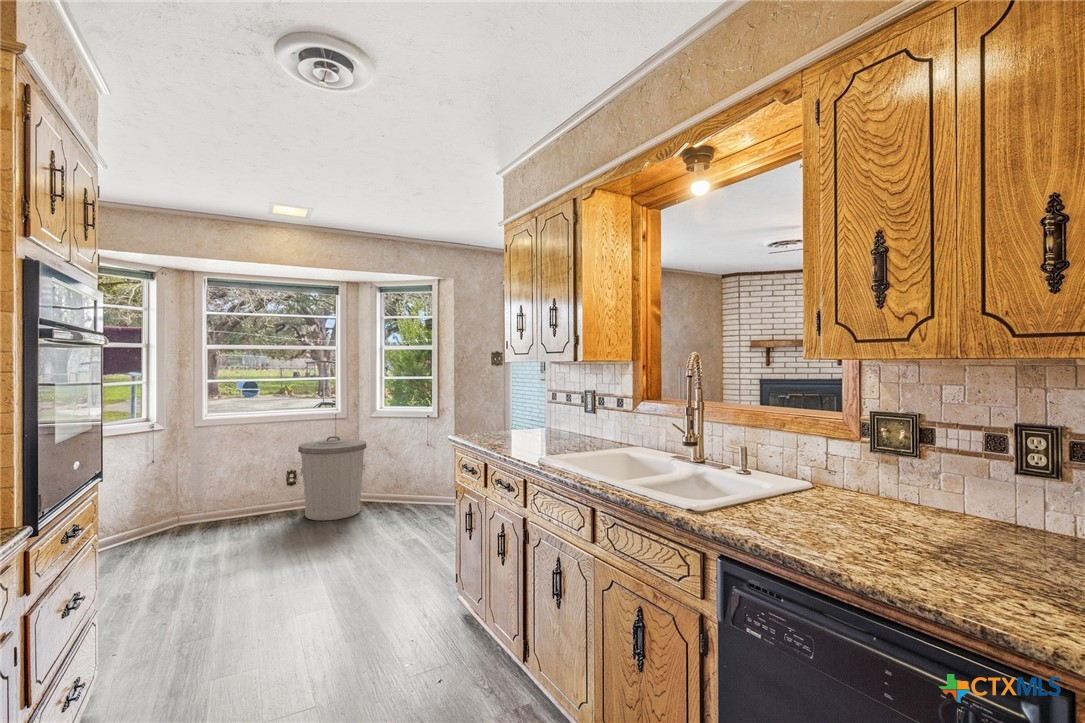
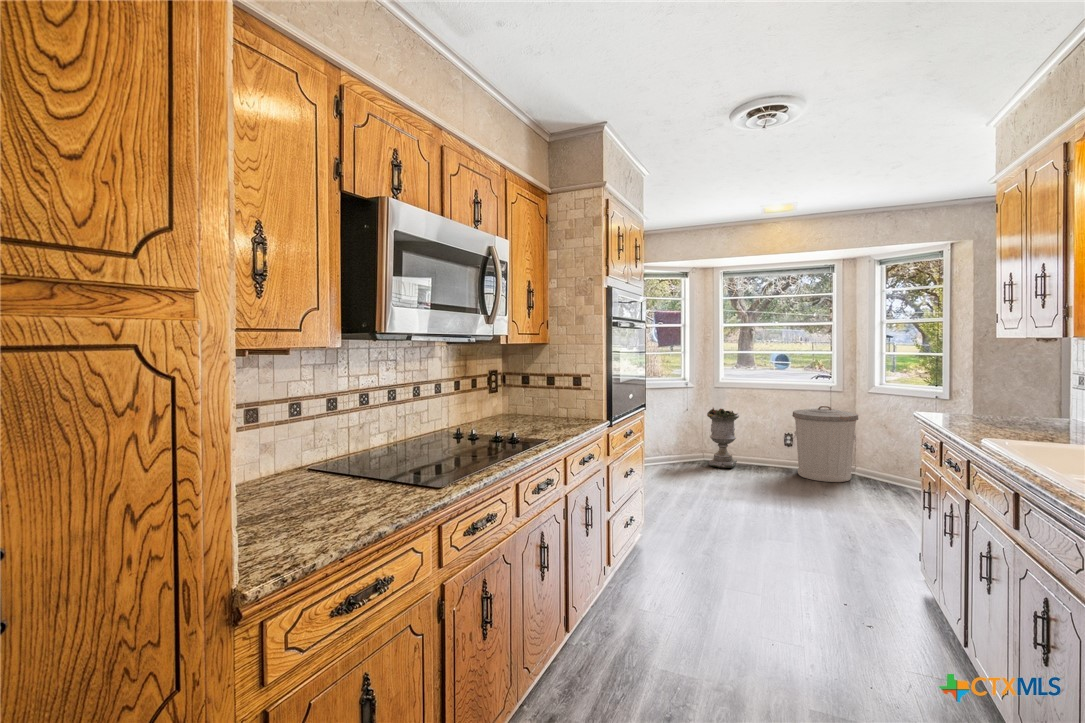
planter: none [184,452,231,531] -> present [707,408,739,468]

